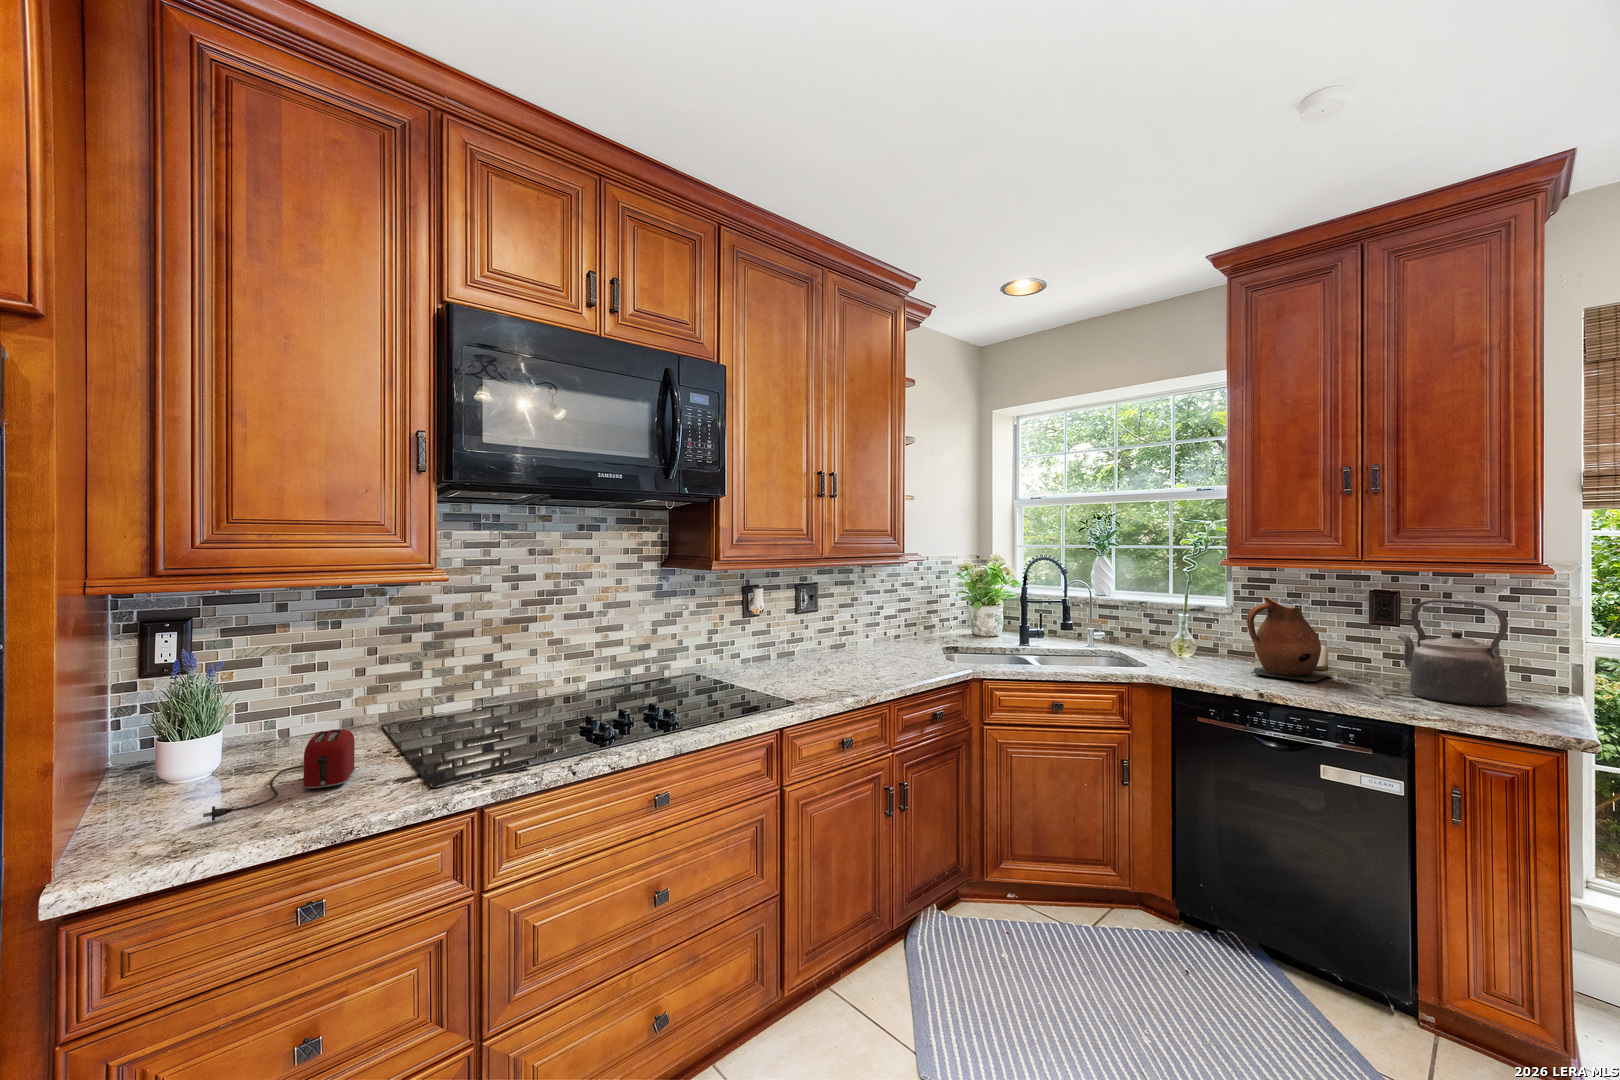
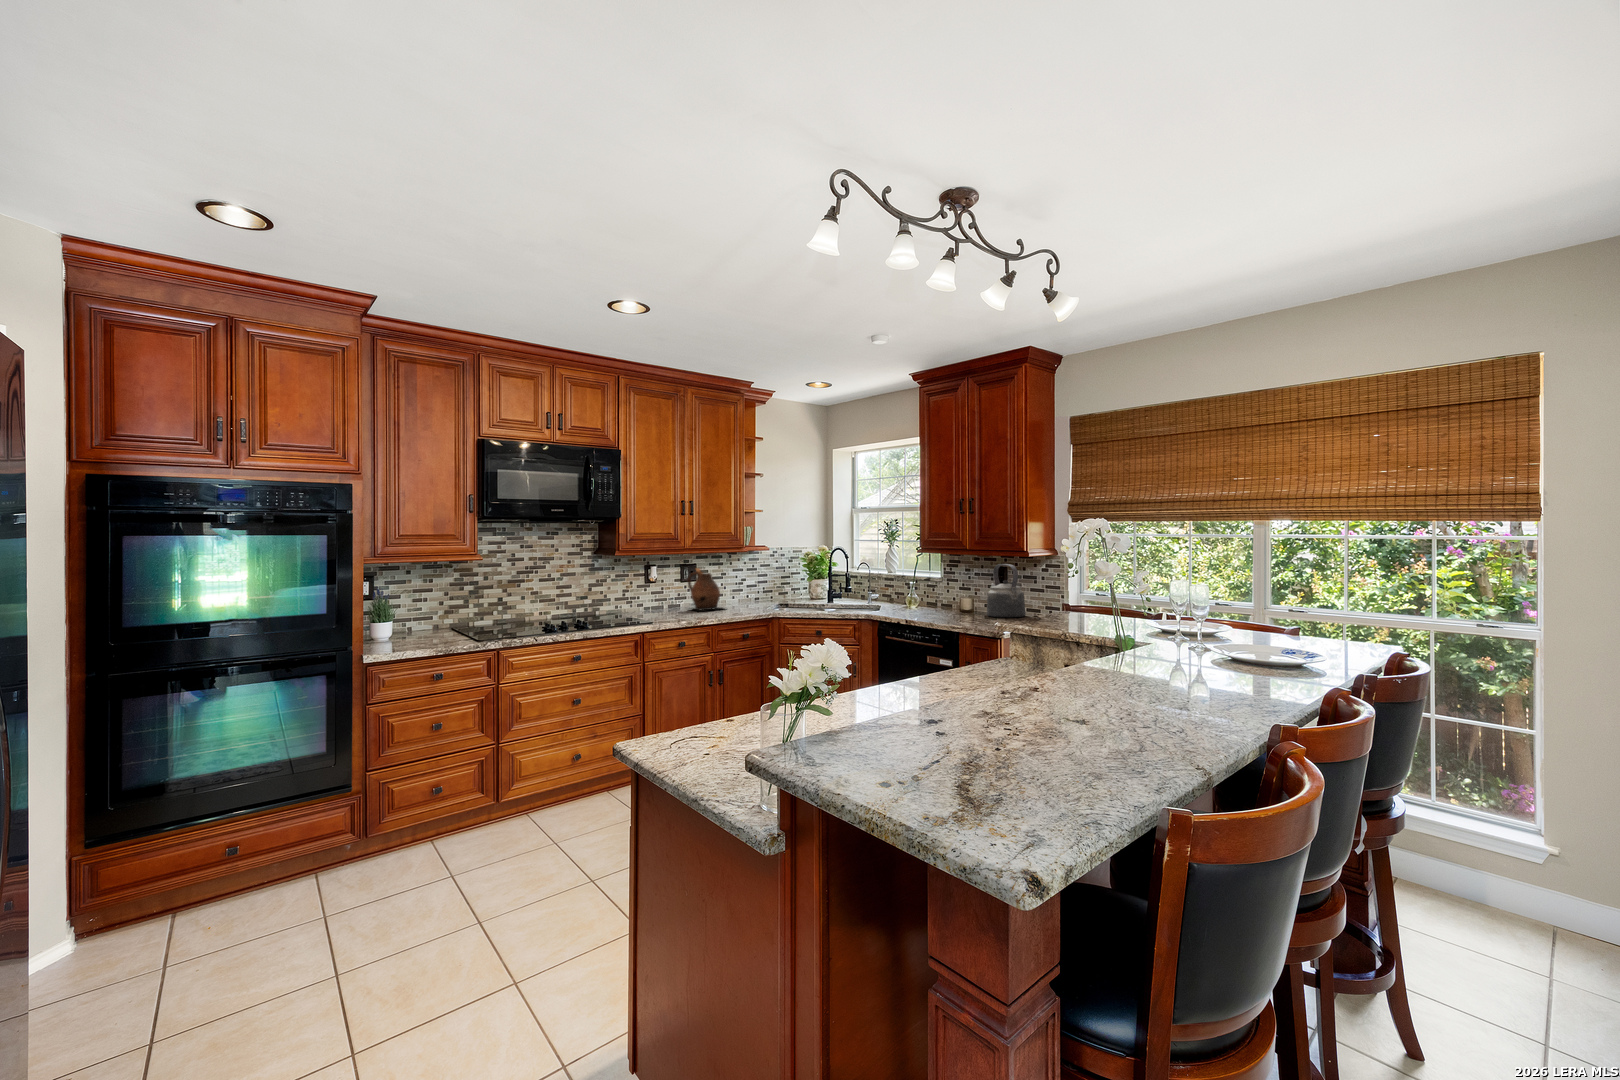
ceramic pitcher: present [1247,597,1332,682] -> present [688,568,724,610]
toaster: present [203,729,355,821] -> none [395,620,445,646]

